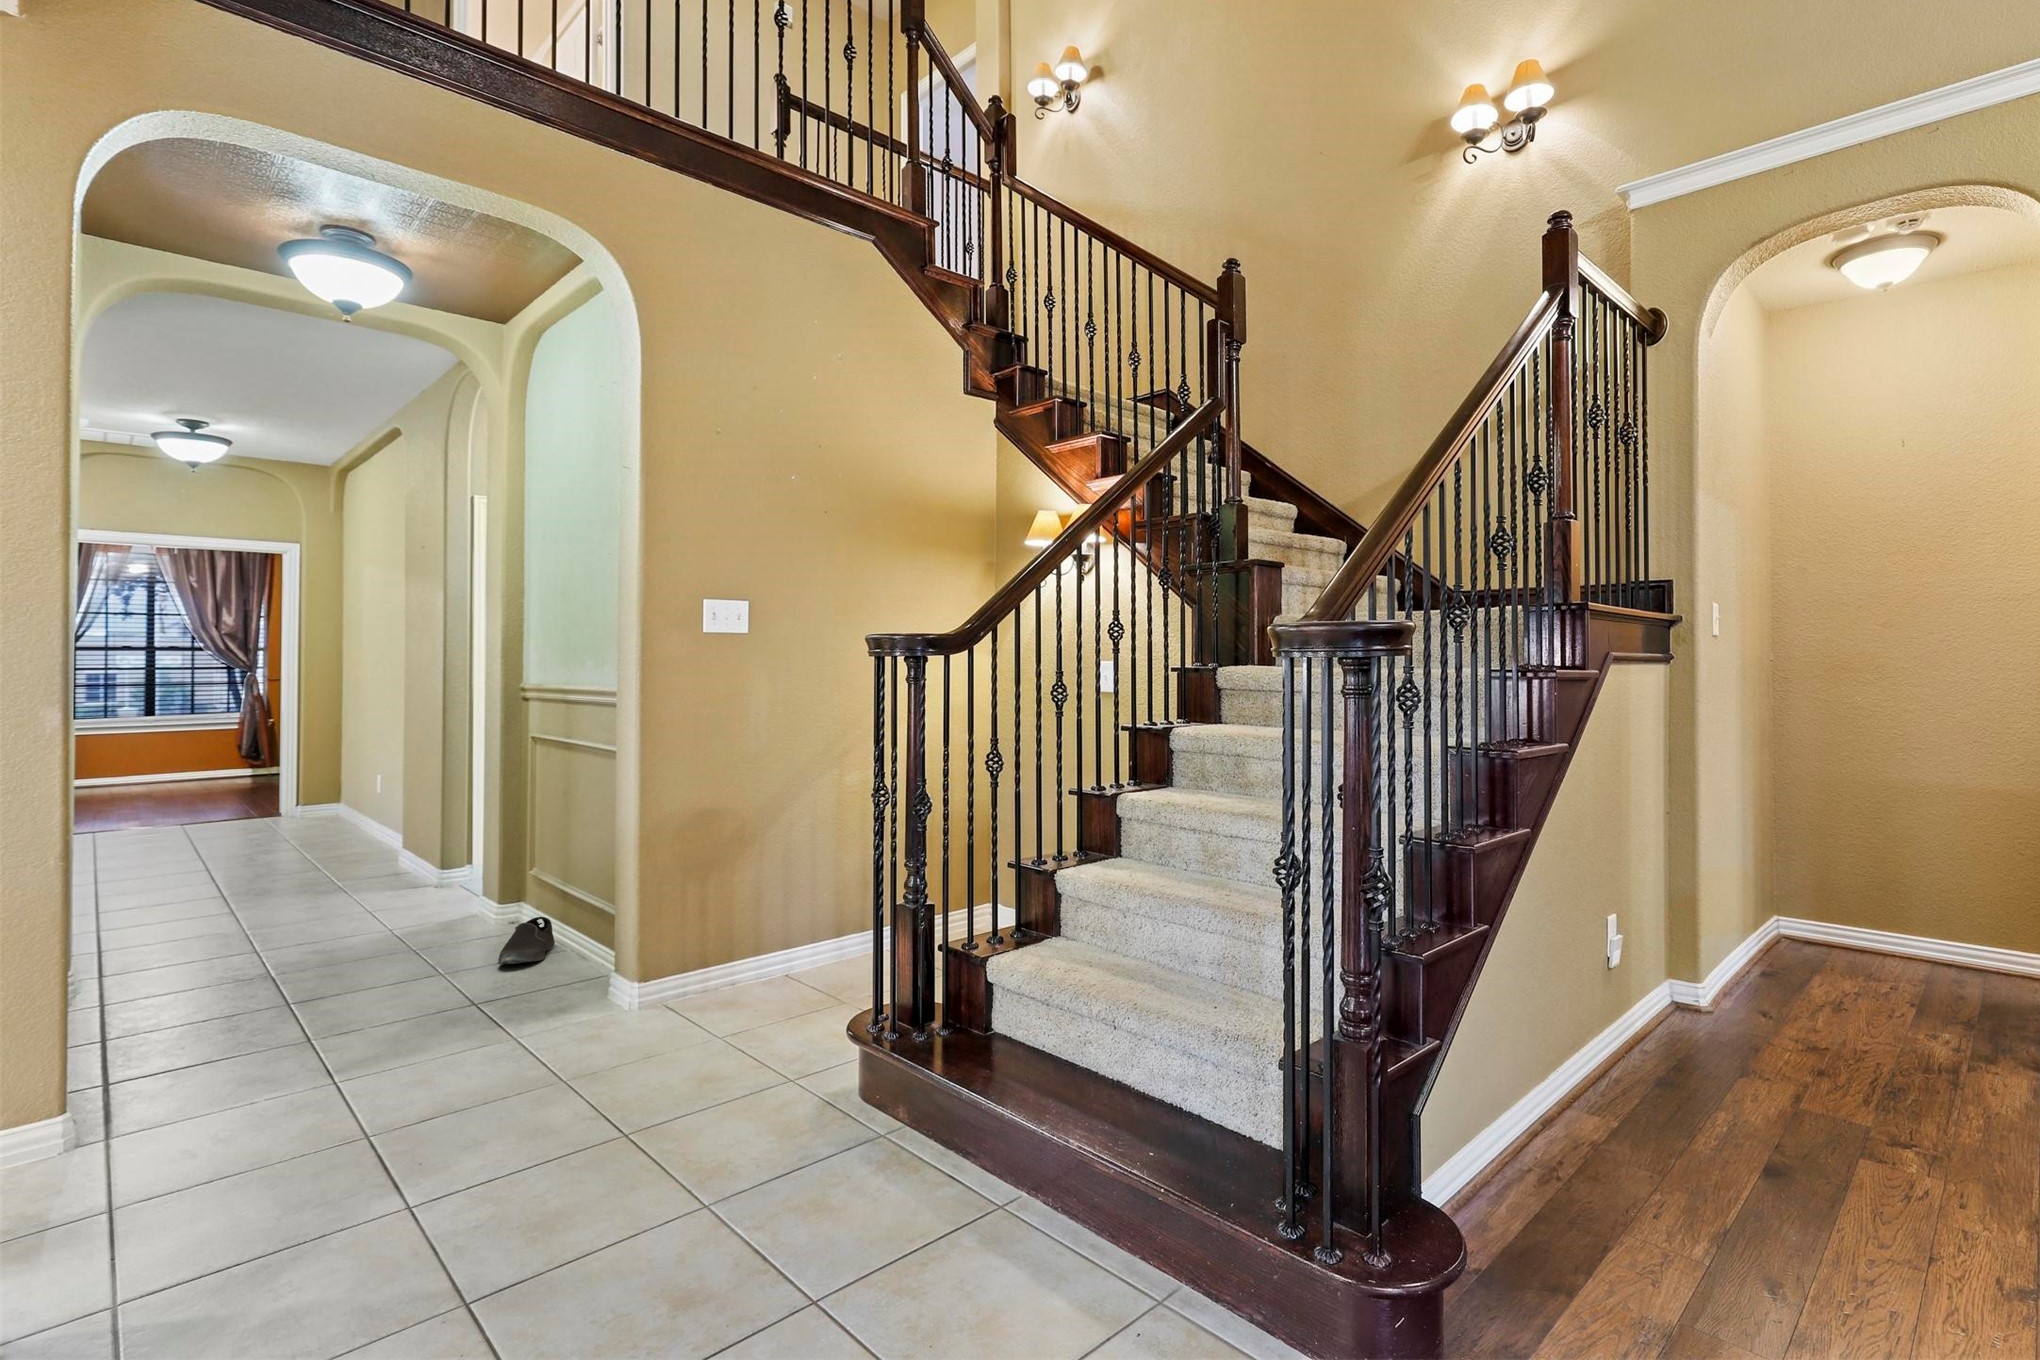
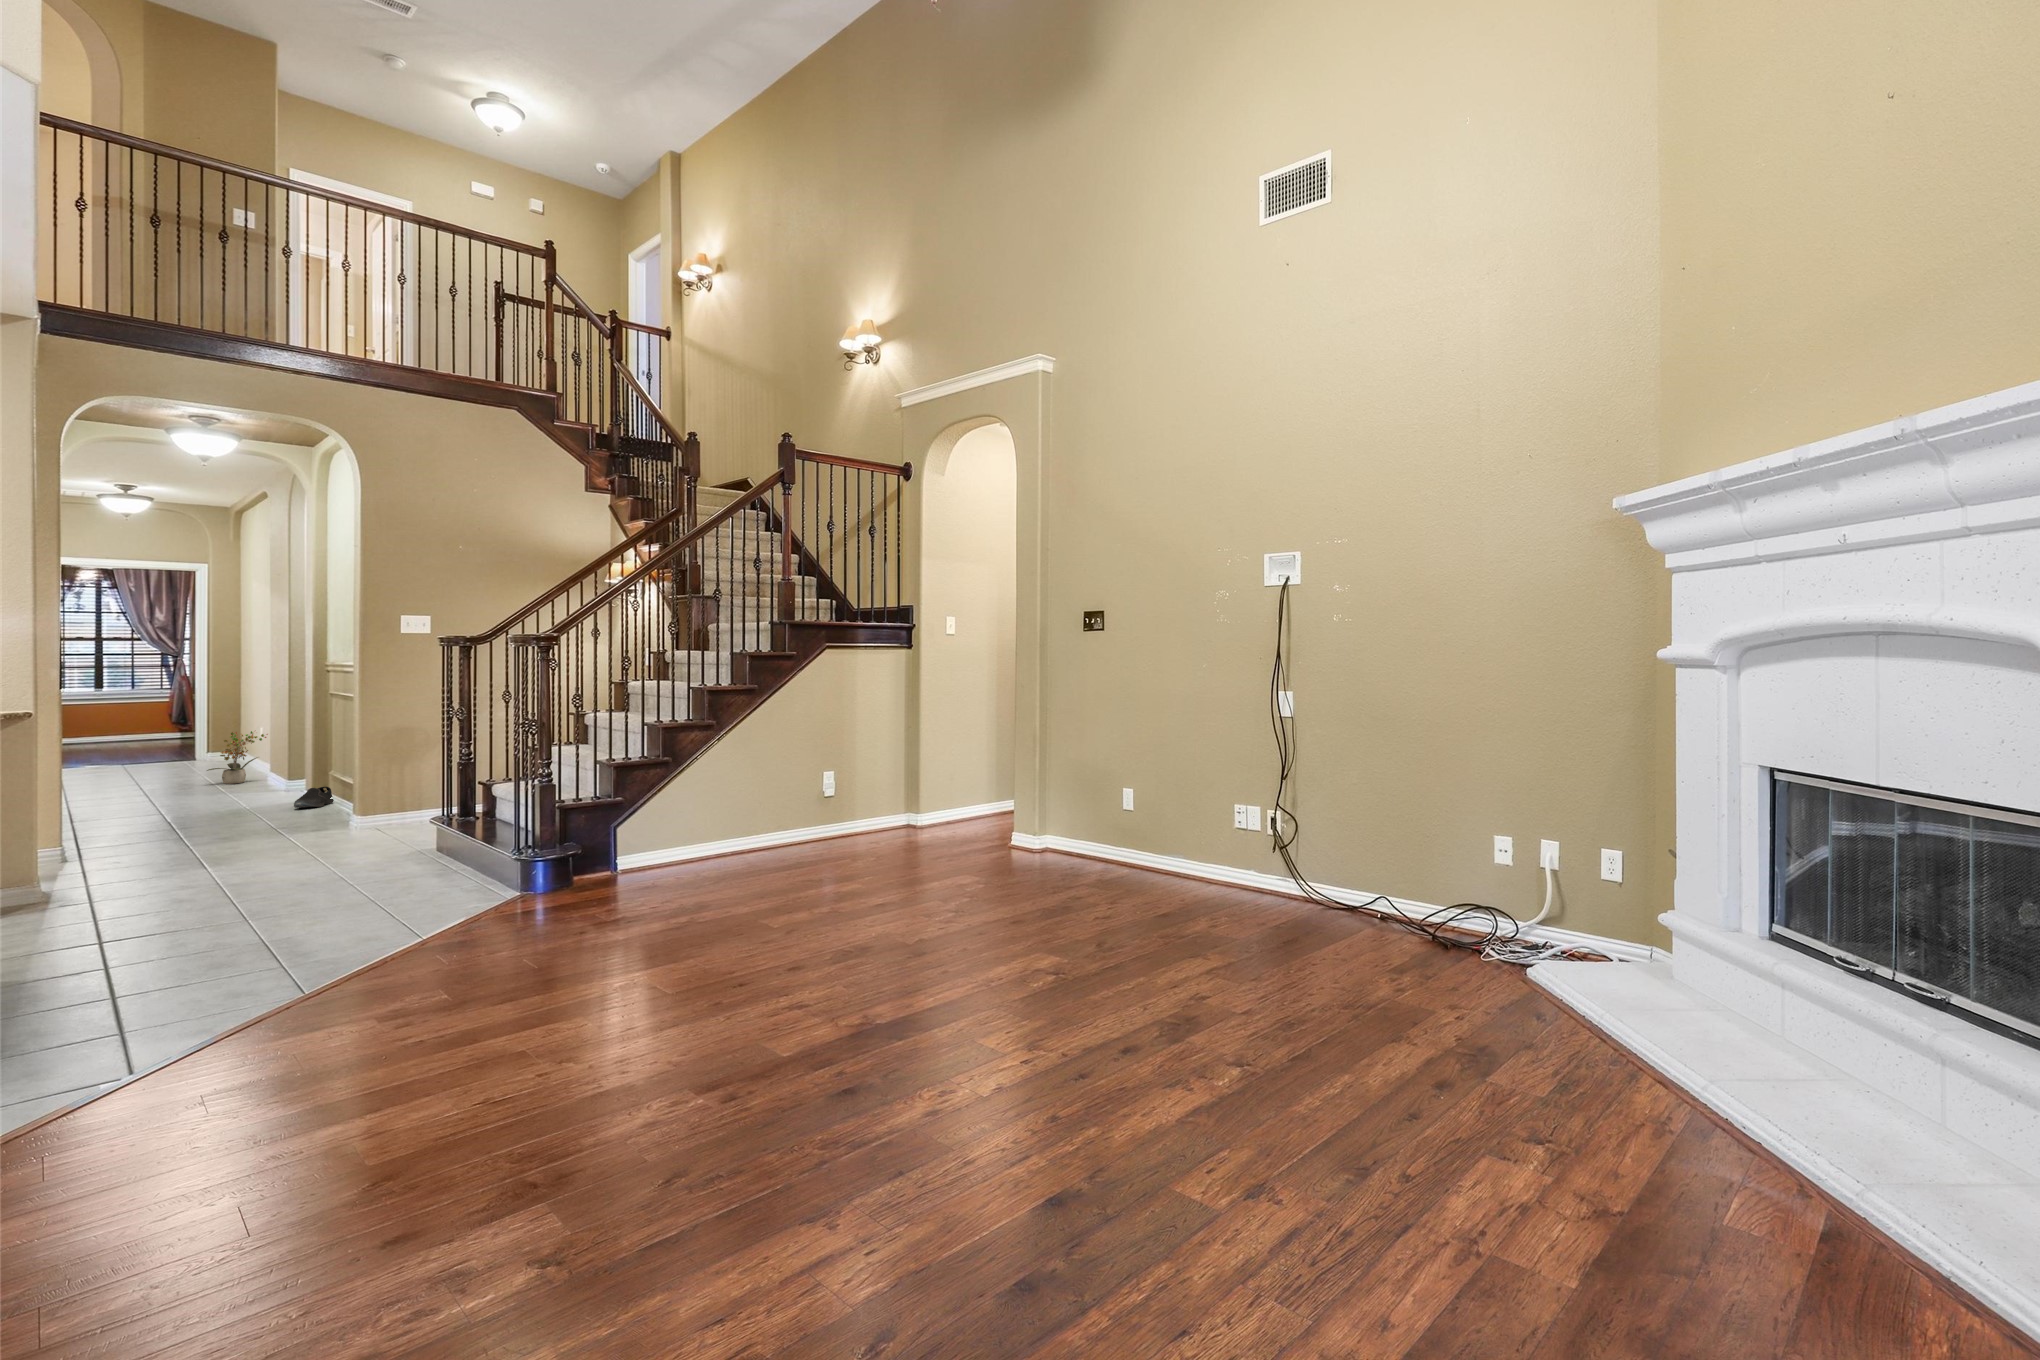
potted plant: none [317,795,410,884] -> present [207,731,268,784]

